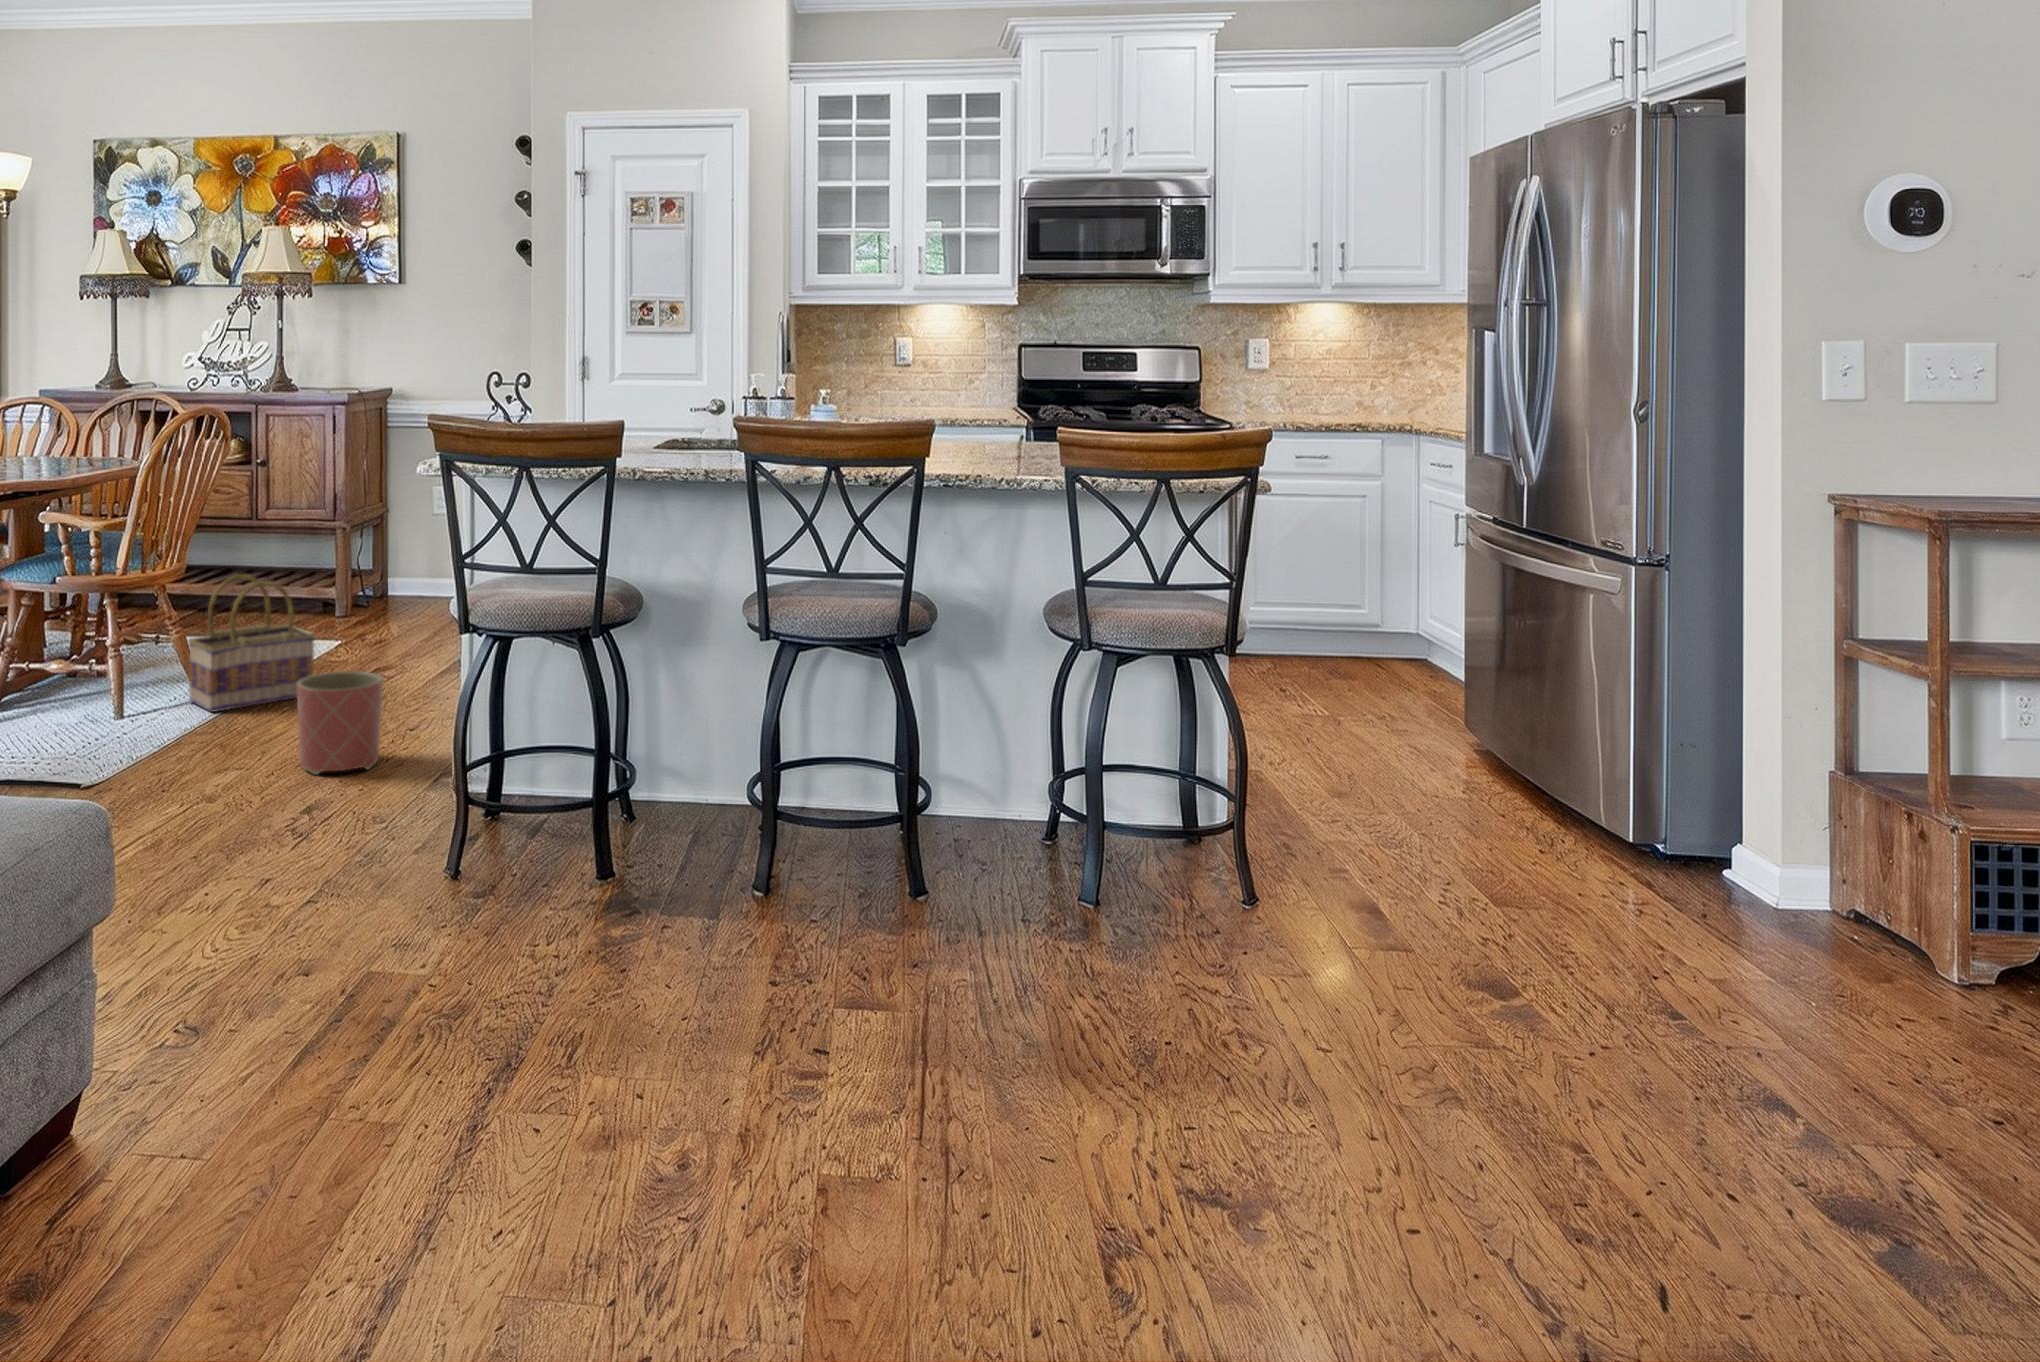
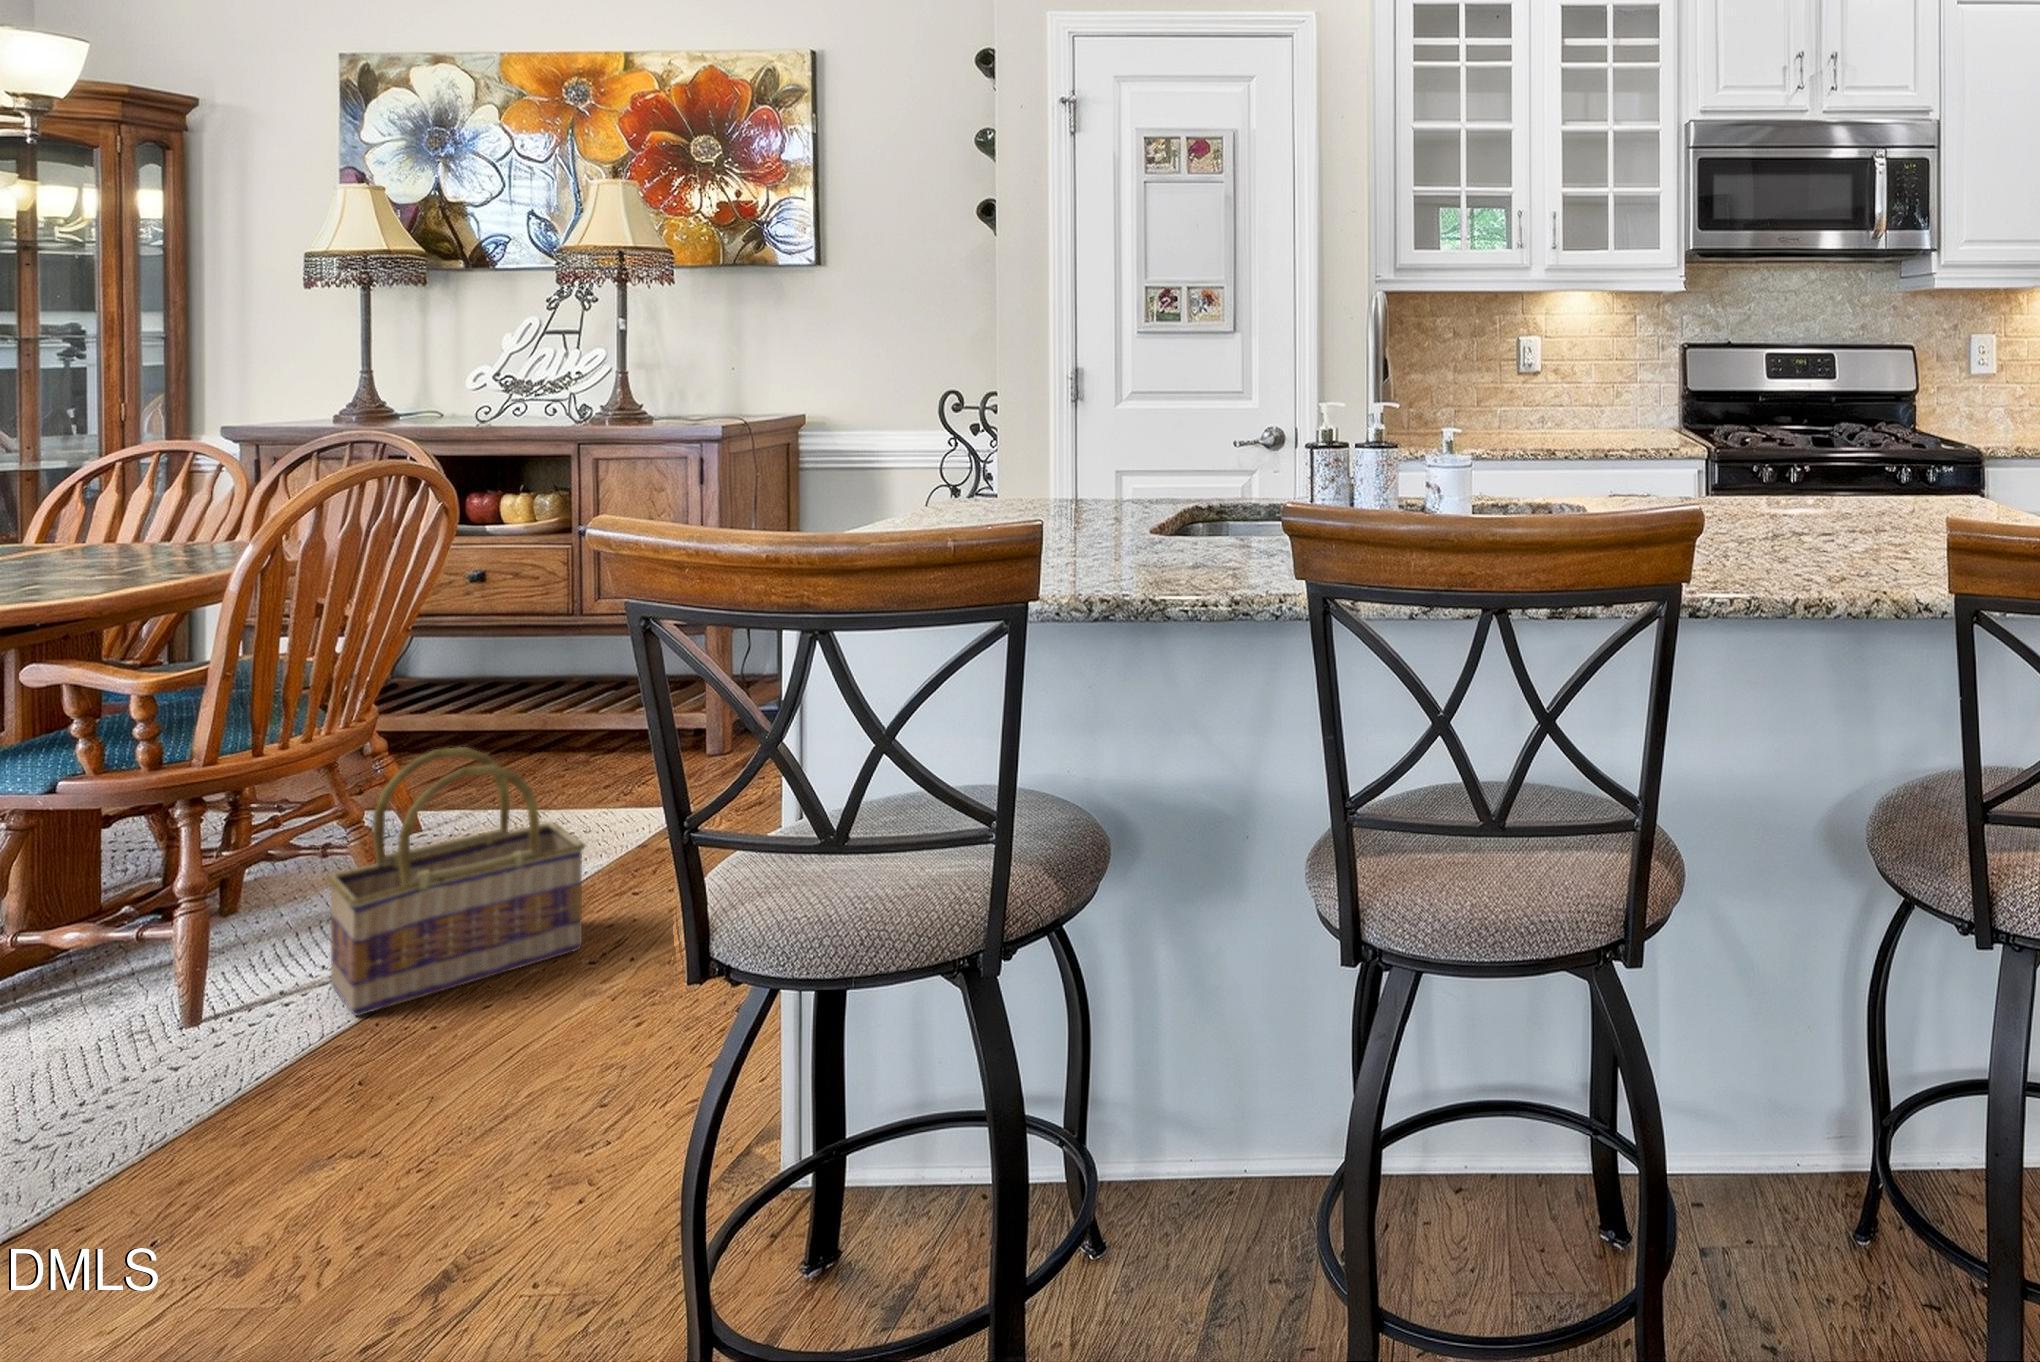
planter: present [297,671,383,775] -> none [431,973,631,1221]

